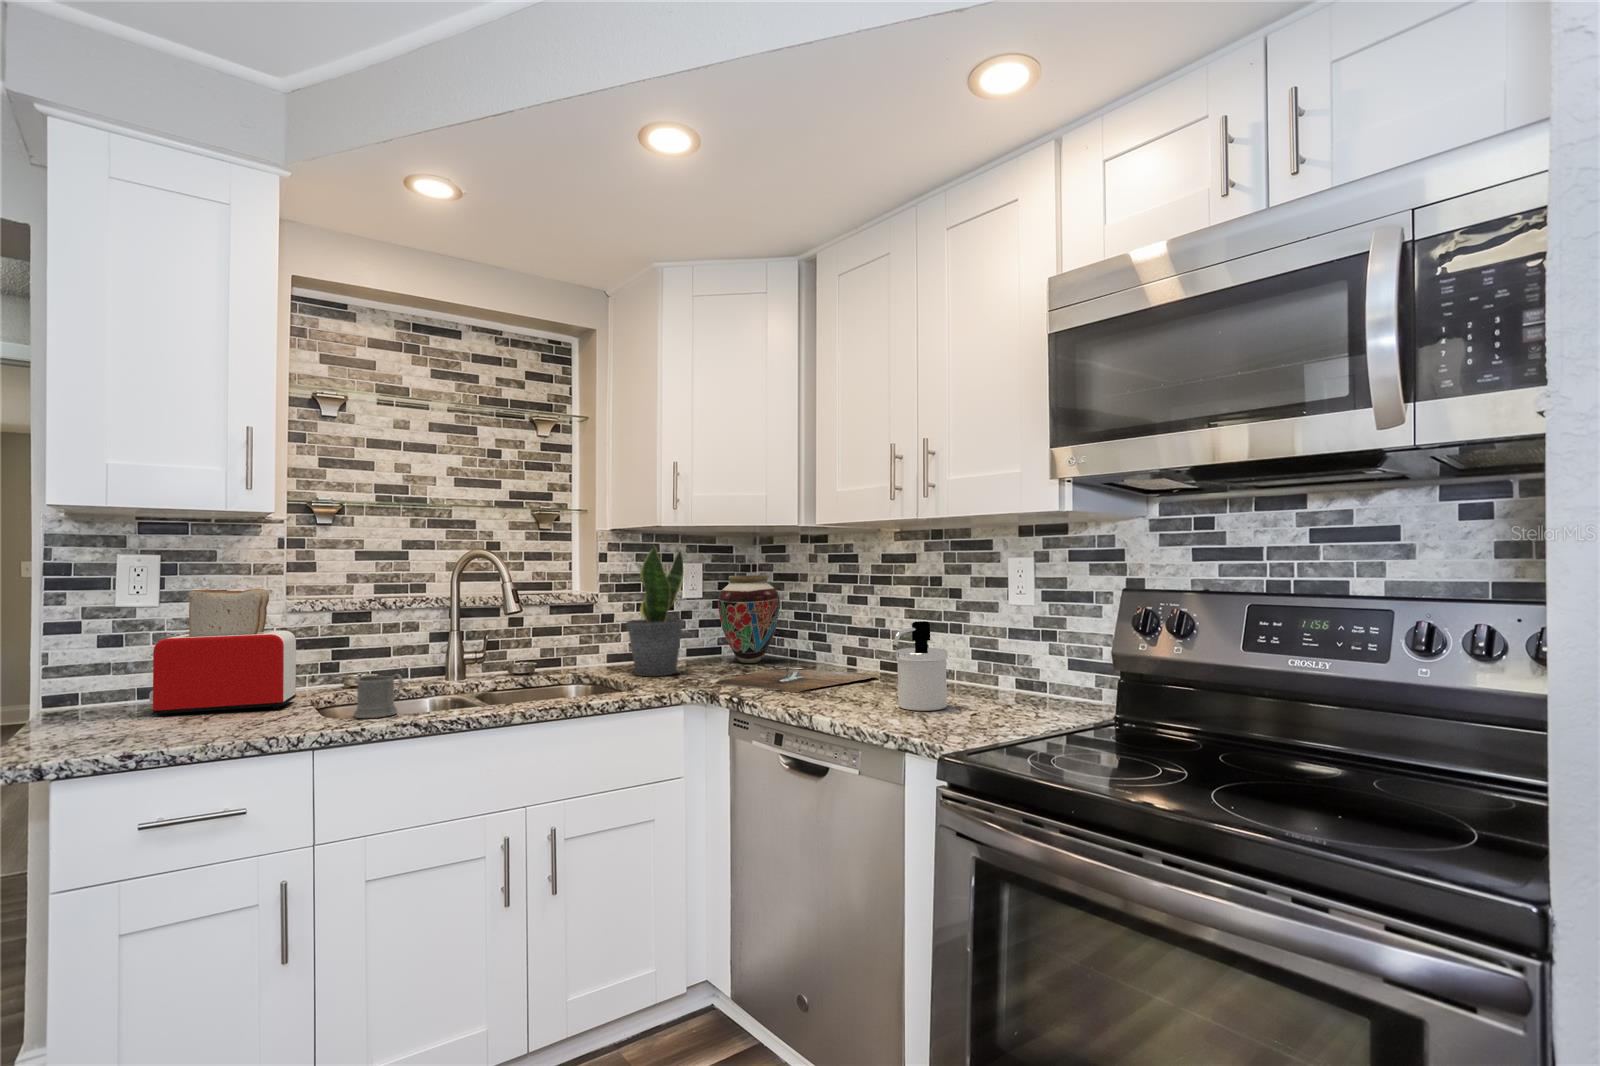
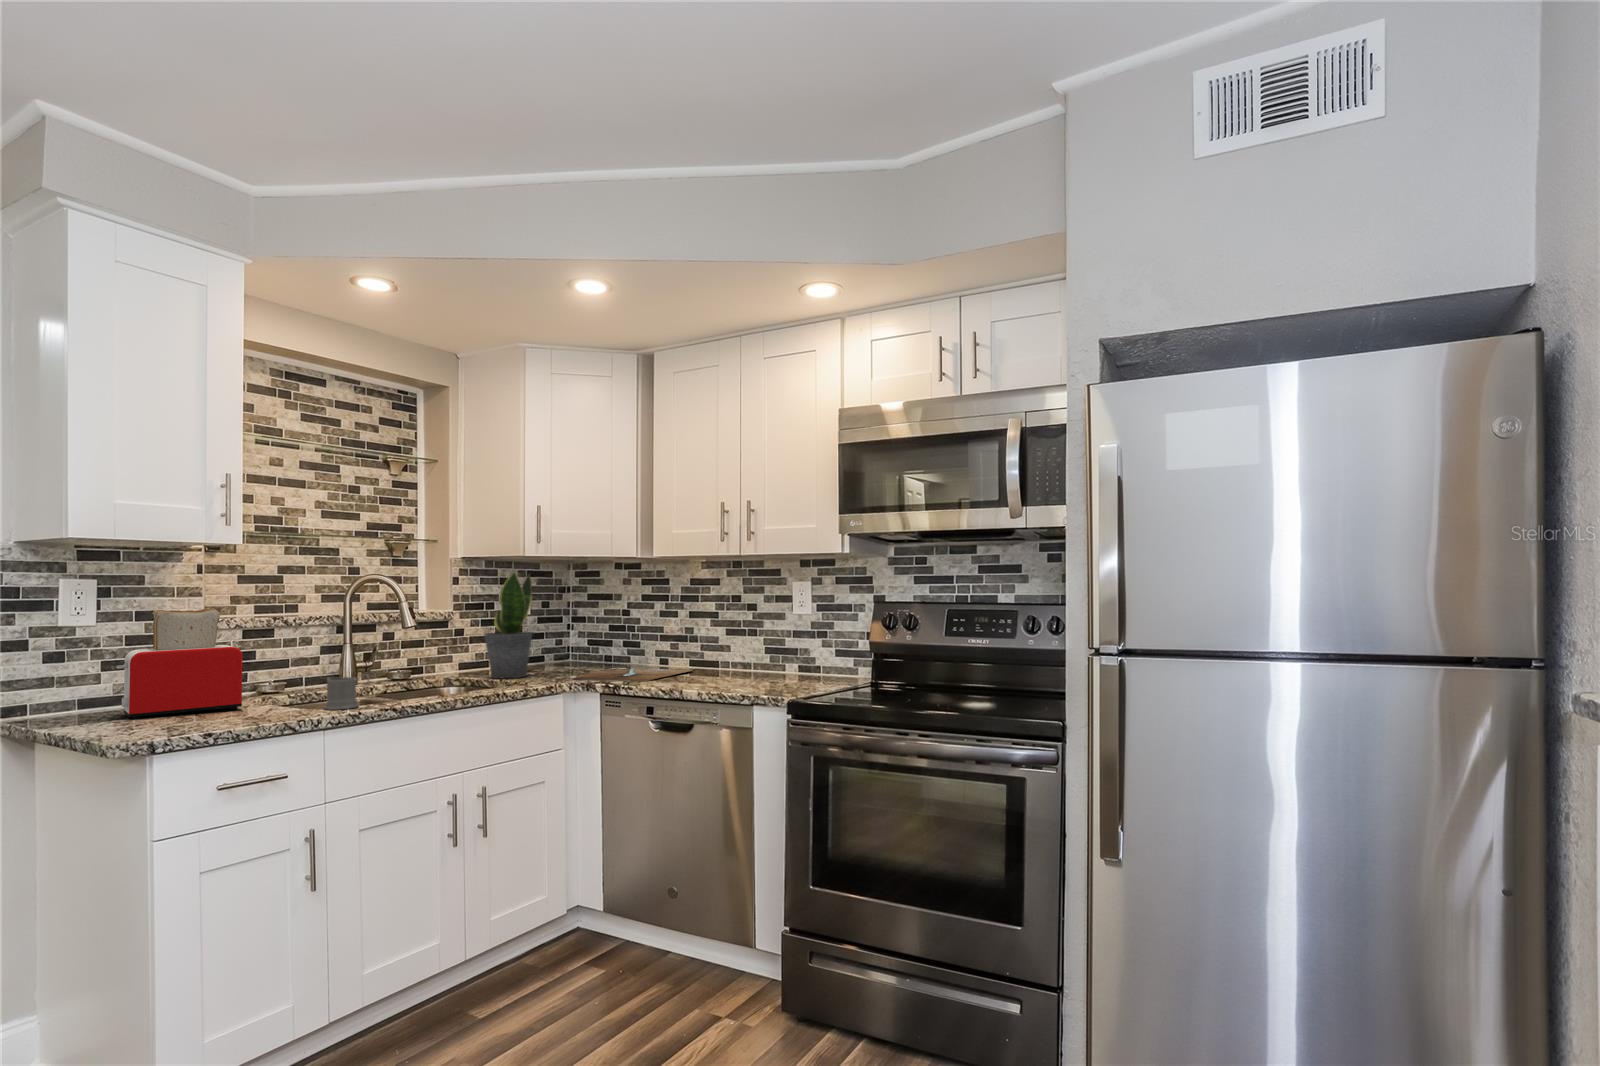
vase: present [718,575,780,663] -> none [545,595,597,668]
soap dispenser: present [893,621,948,711] -> none [729,625,765,685]

